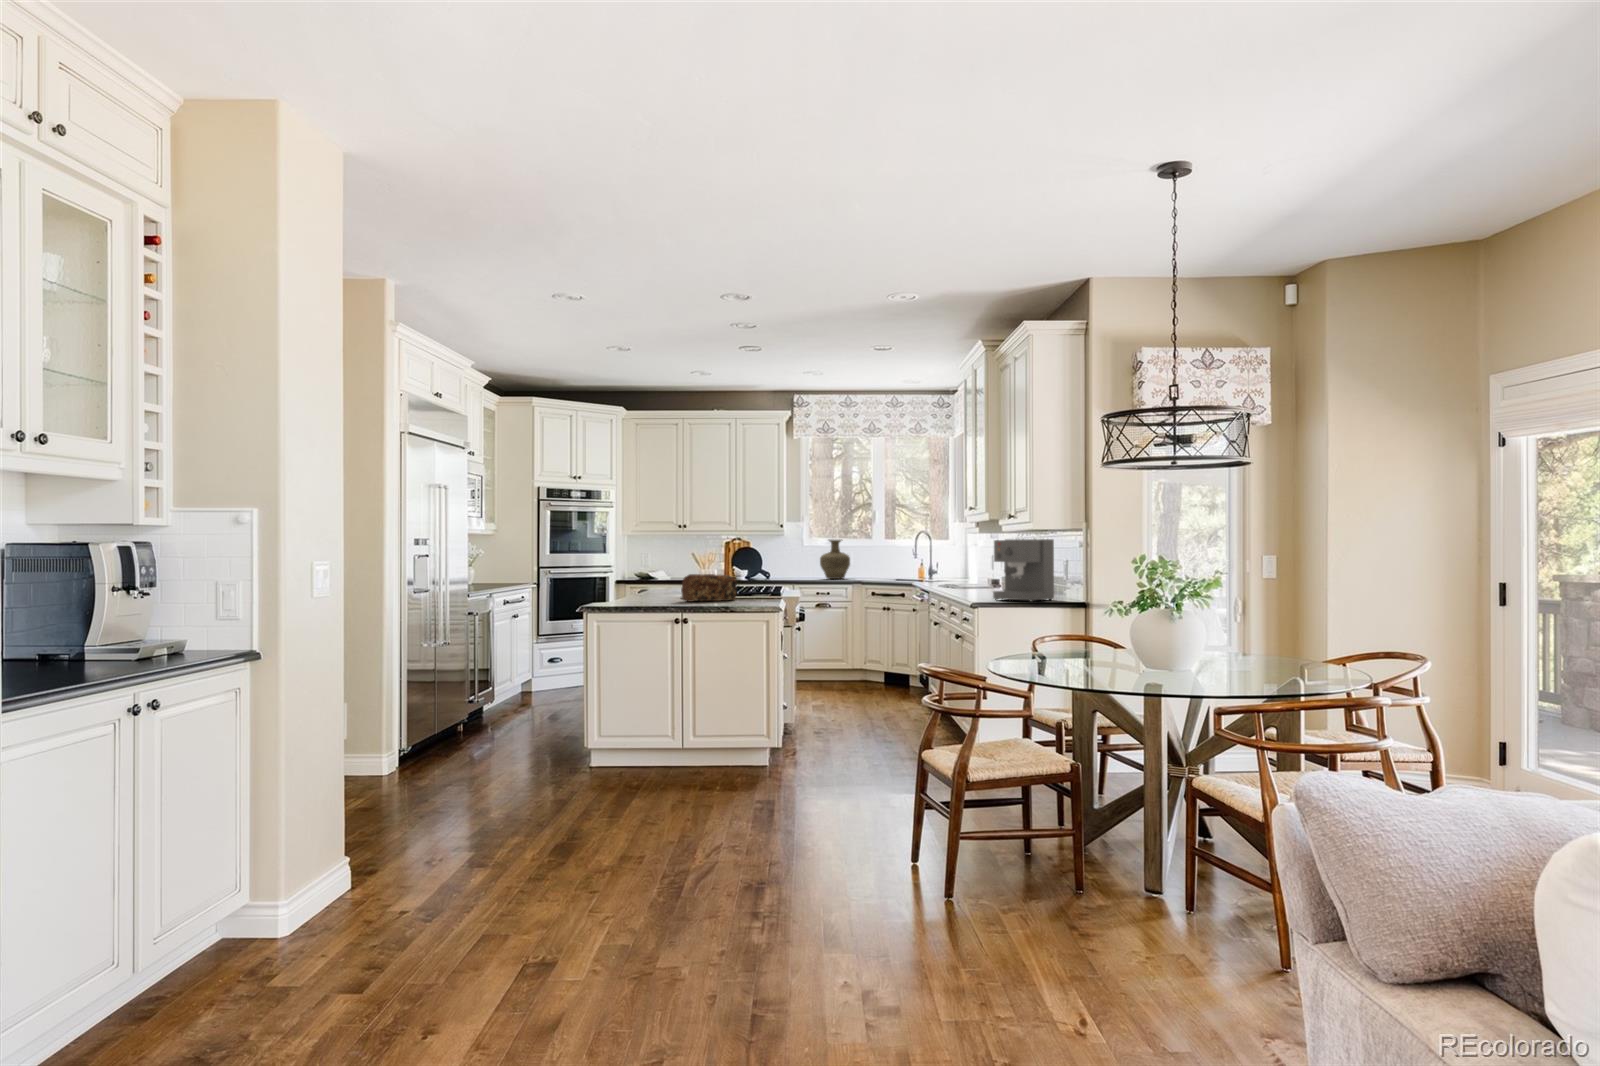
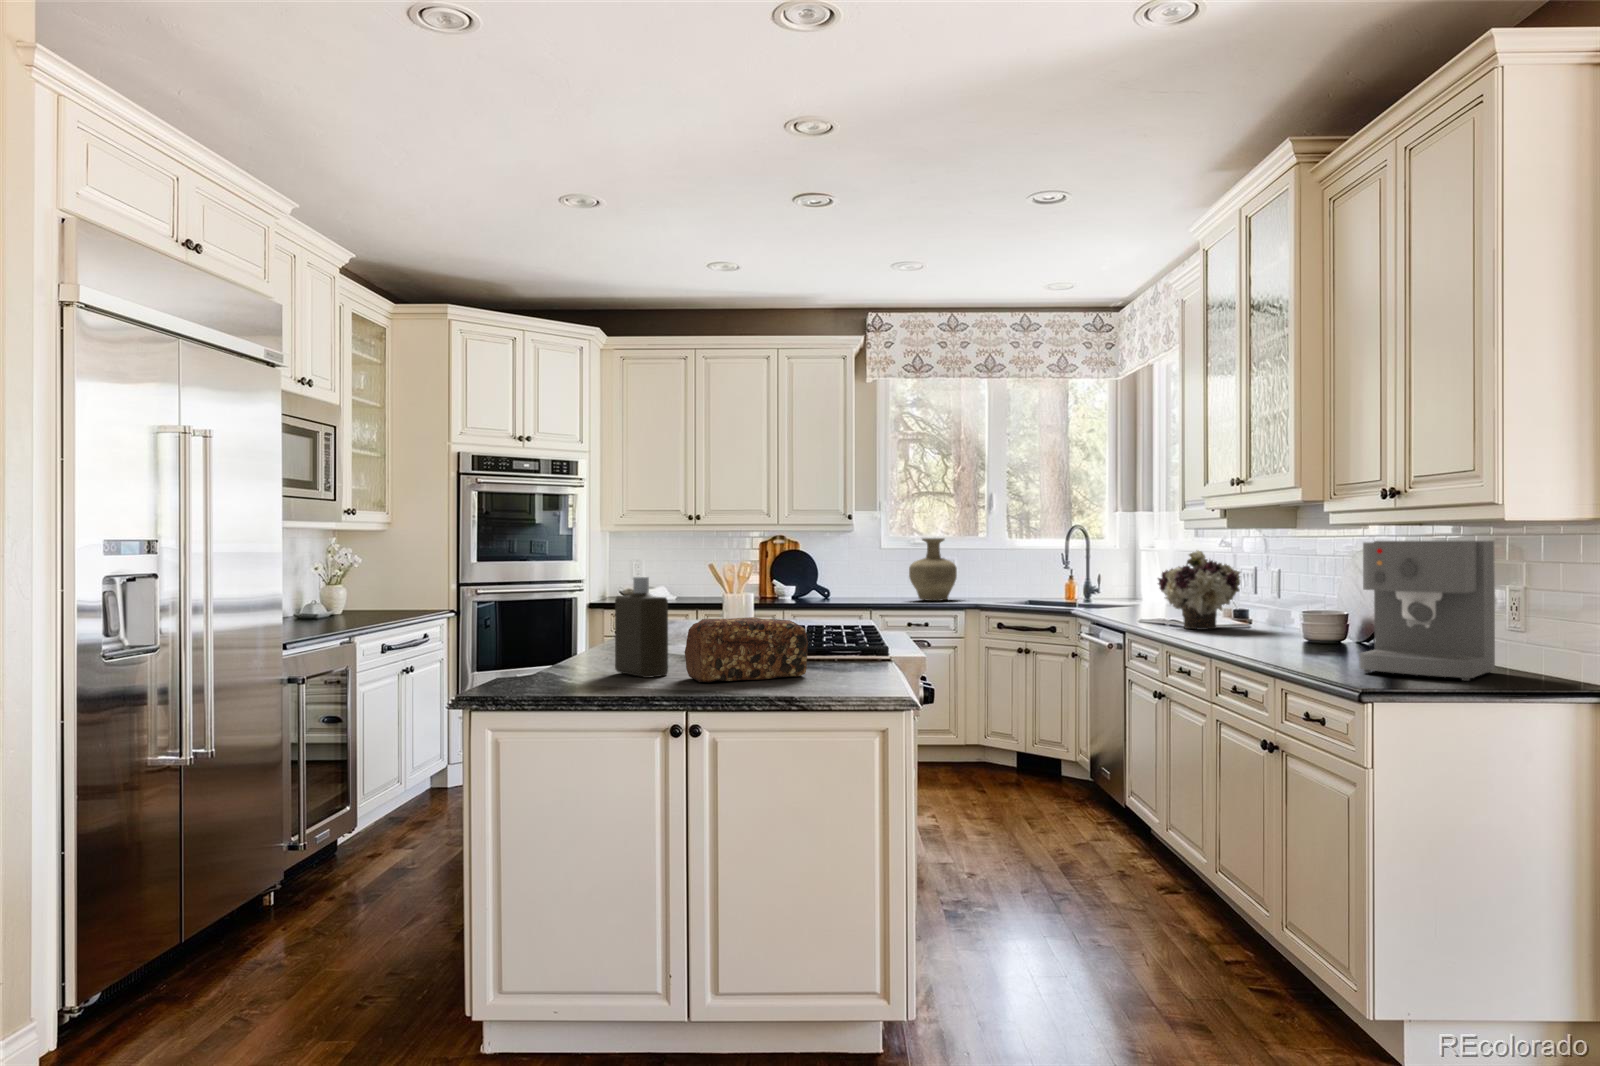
flower arrangement: none [943,545,986,589] -> present [1158,550,1240,629]
bottle: none [648,556,673,602] -> present [615,577,668,678]

